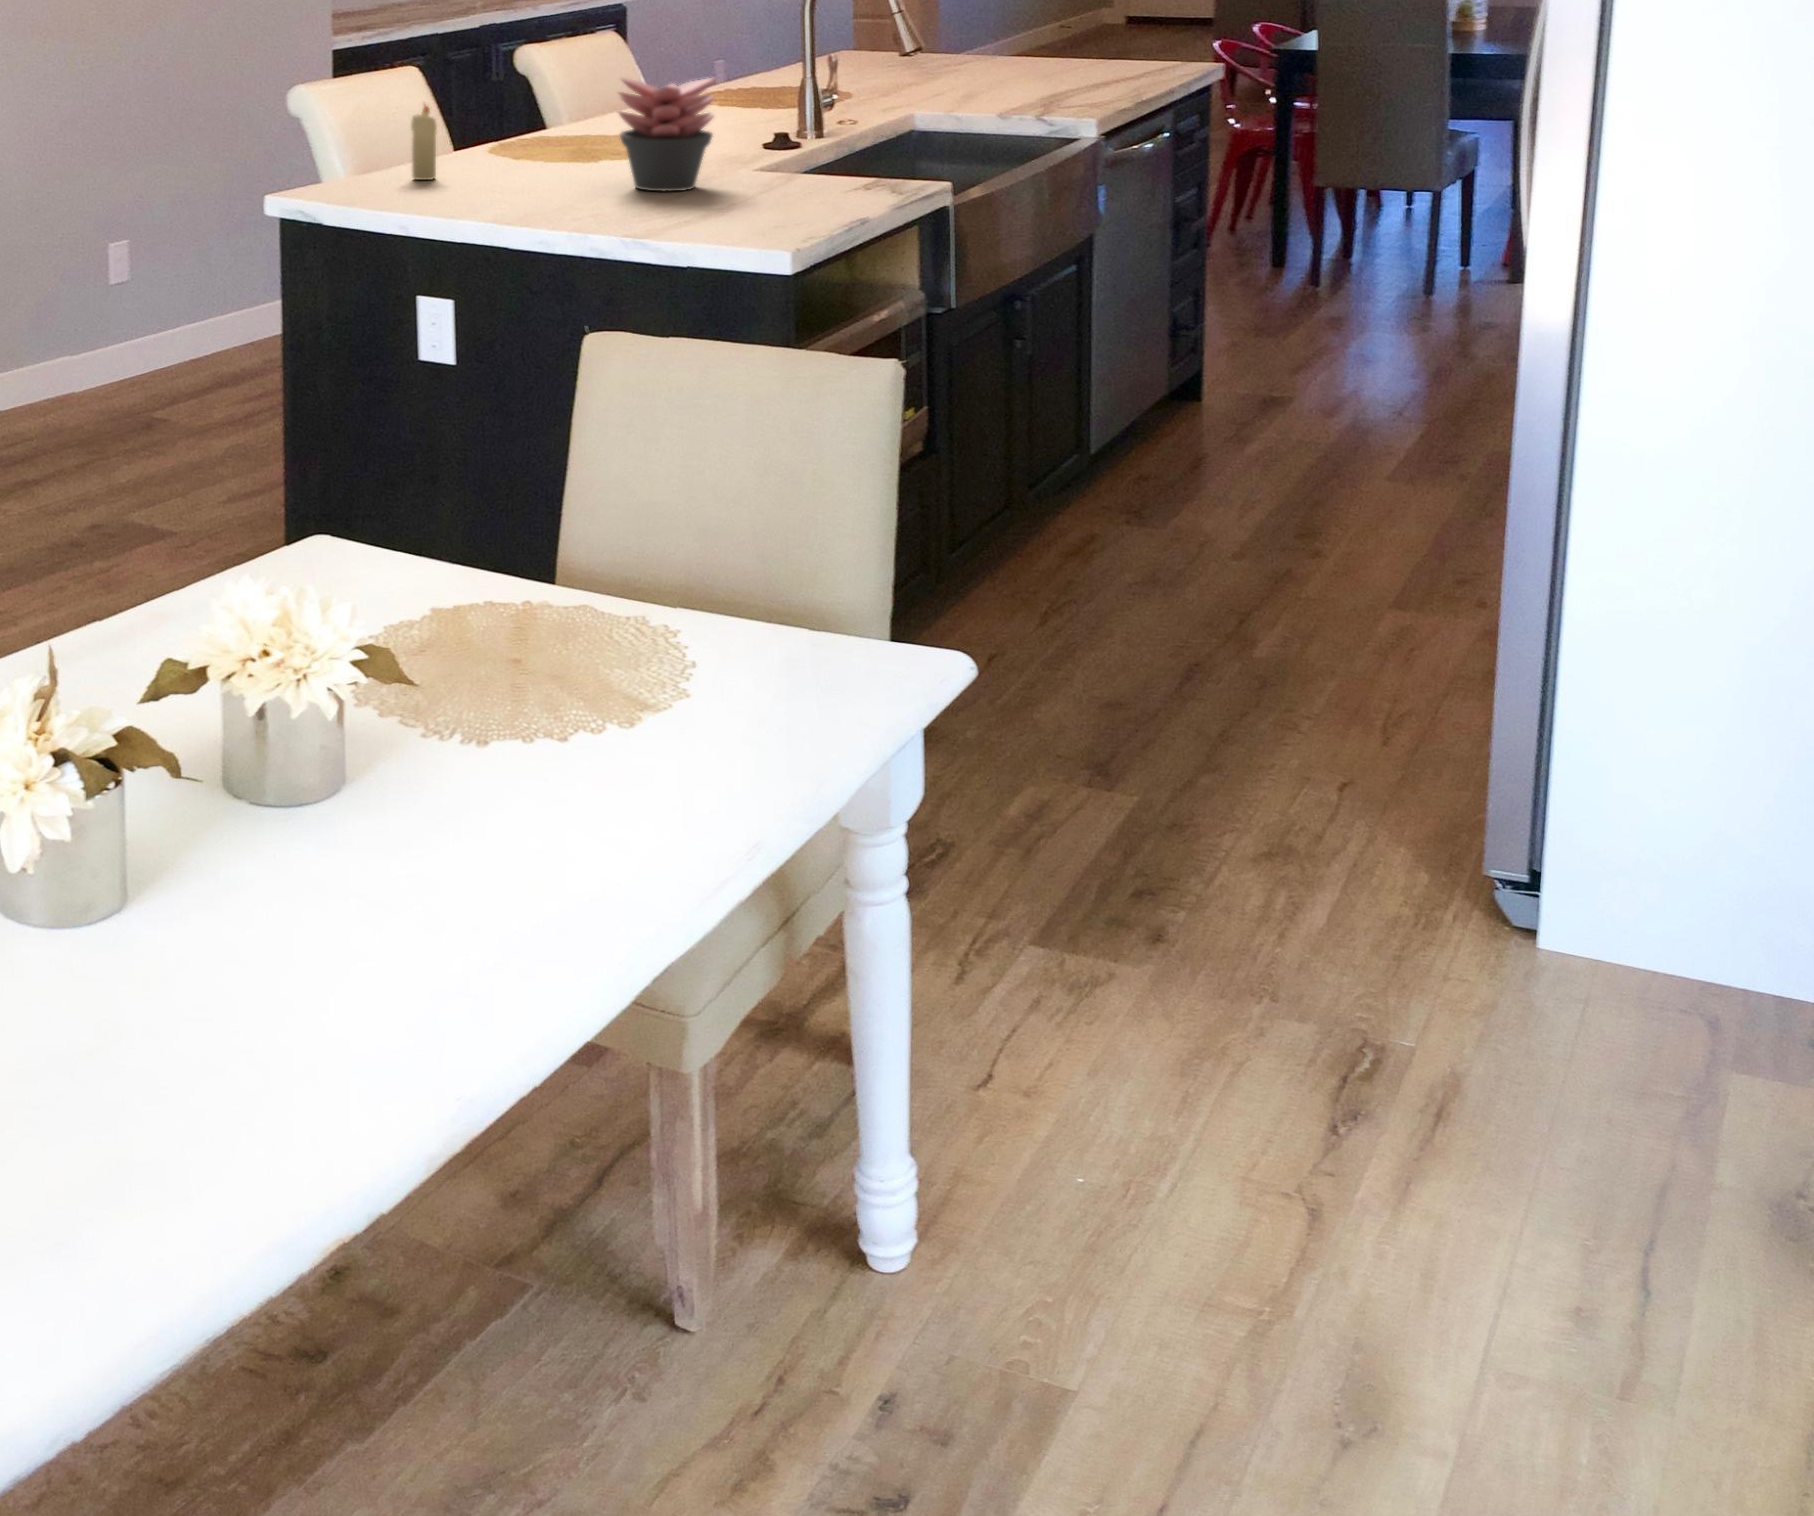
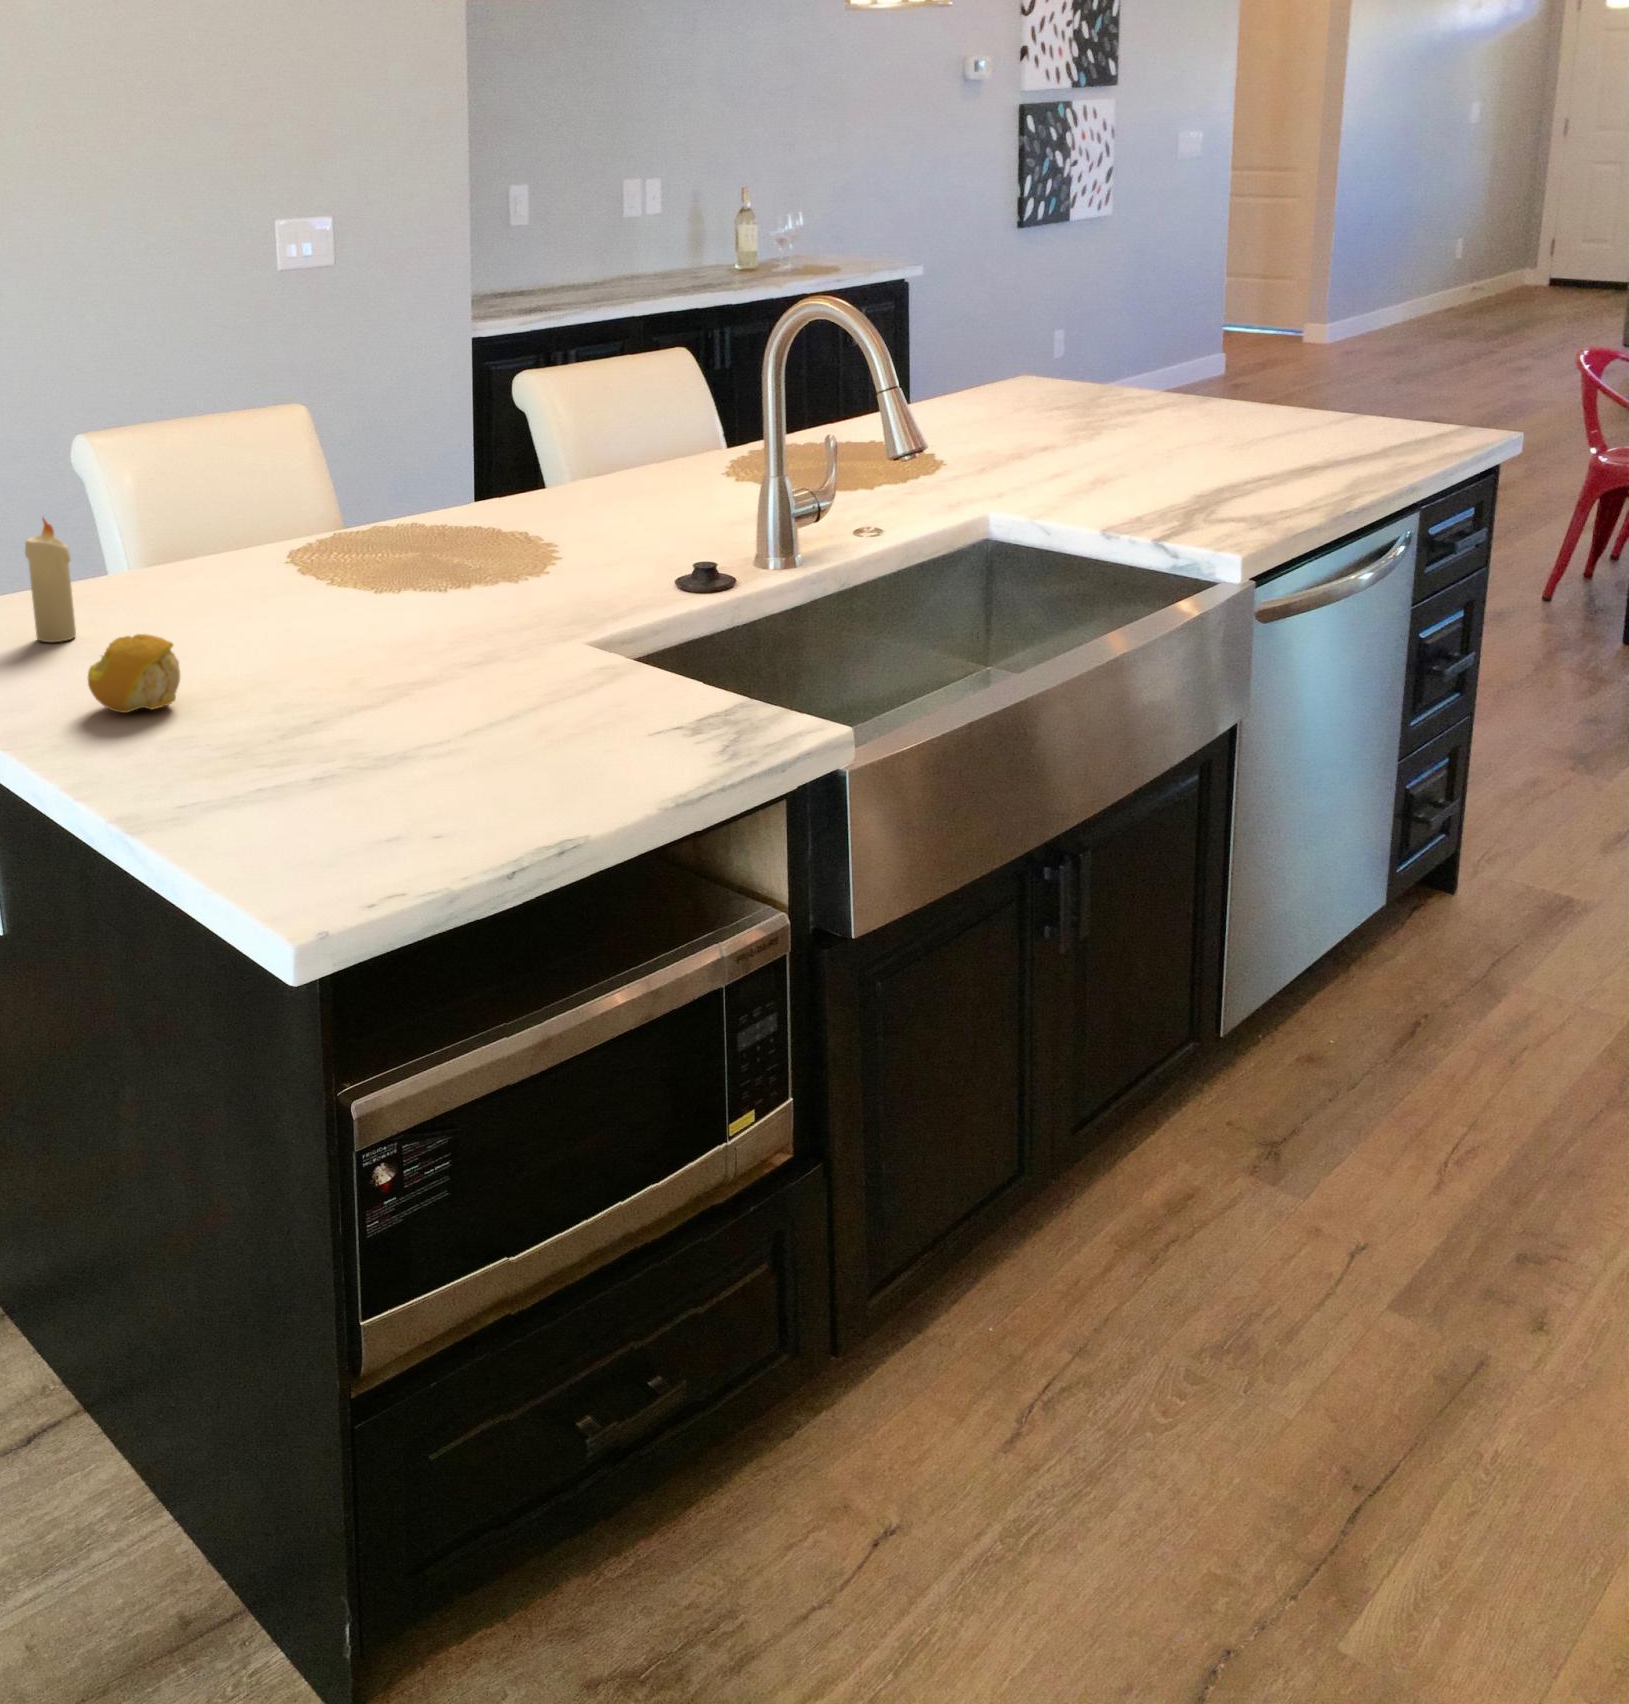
succulent plant: present [619,78,714,191] -> none [255,507,449,718]
fruit: none [516,151,569,196] -> present [88,634,180,713]

